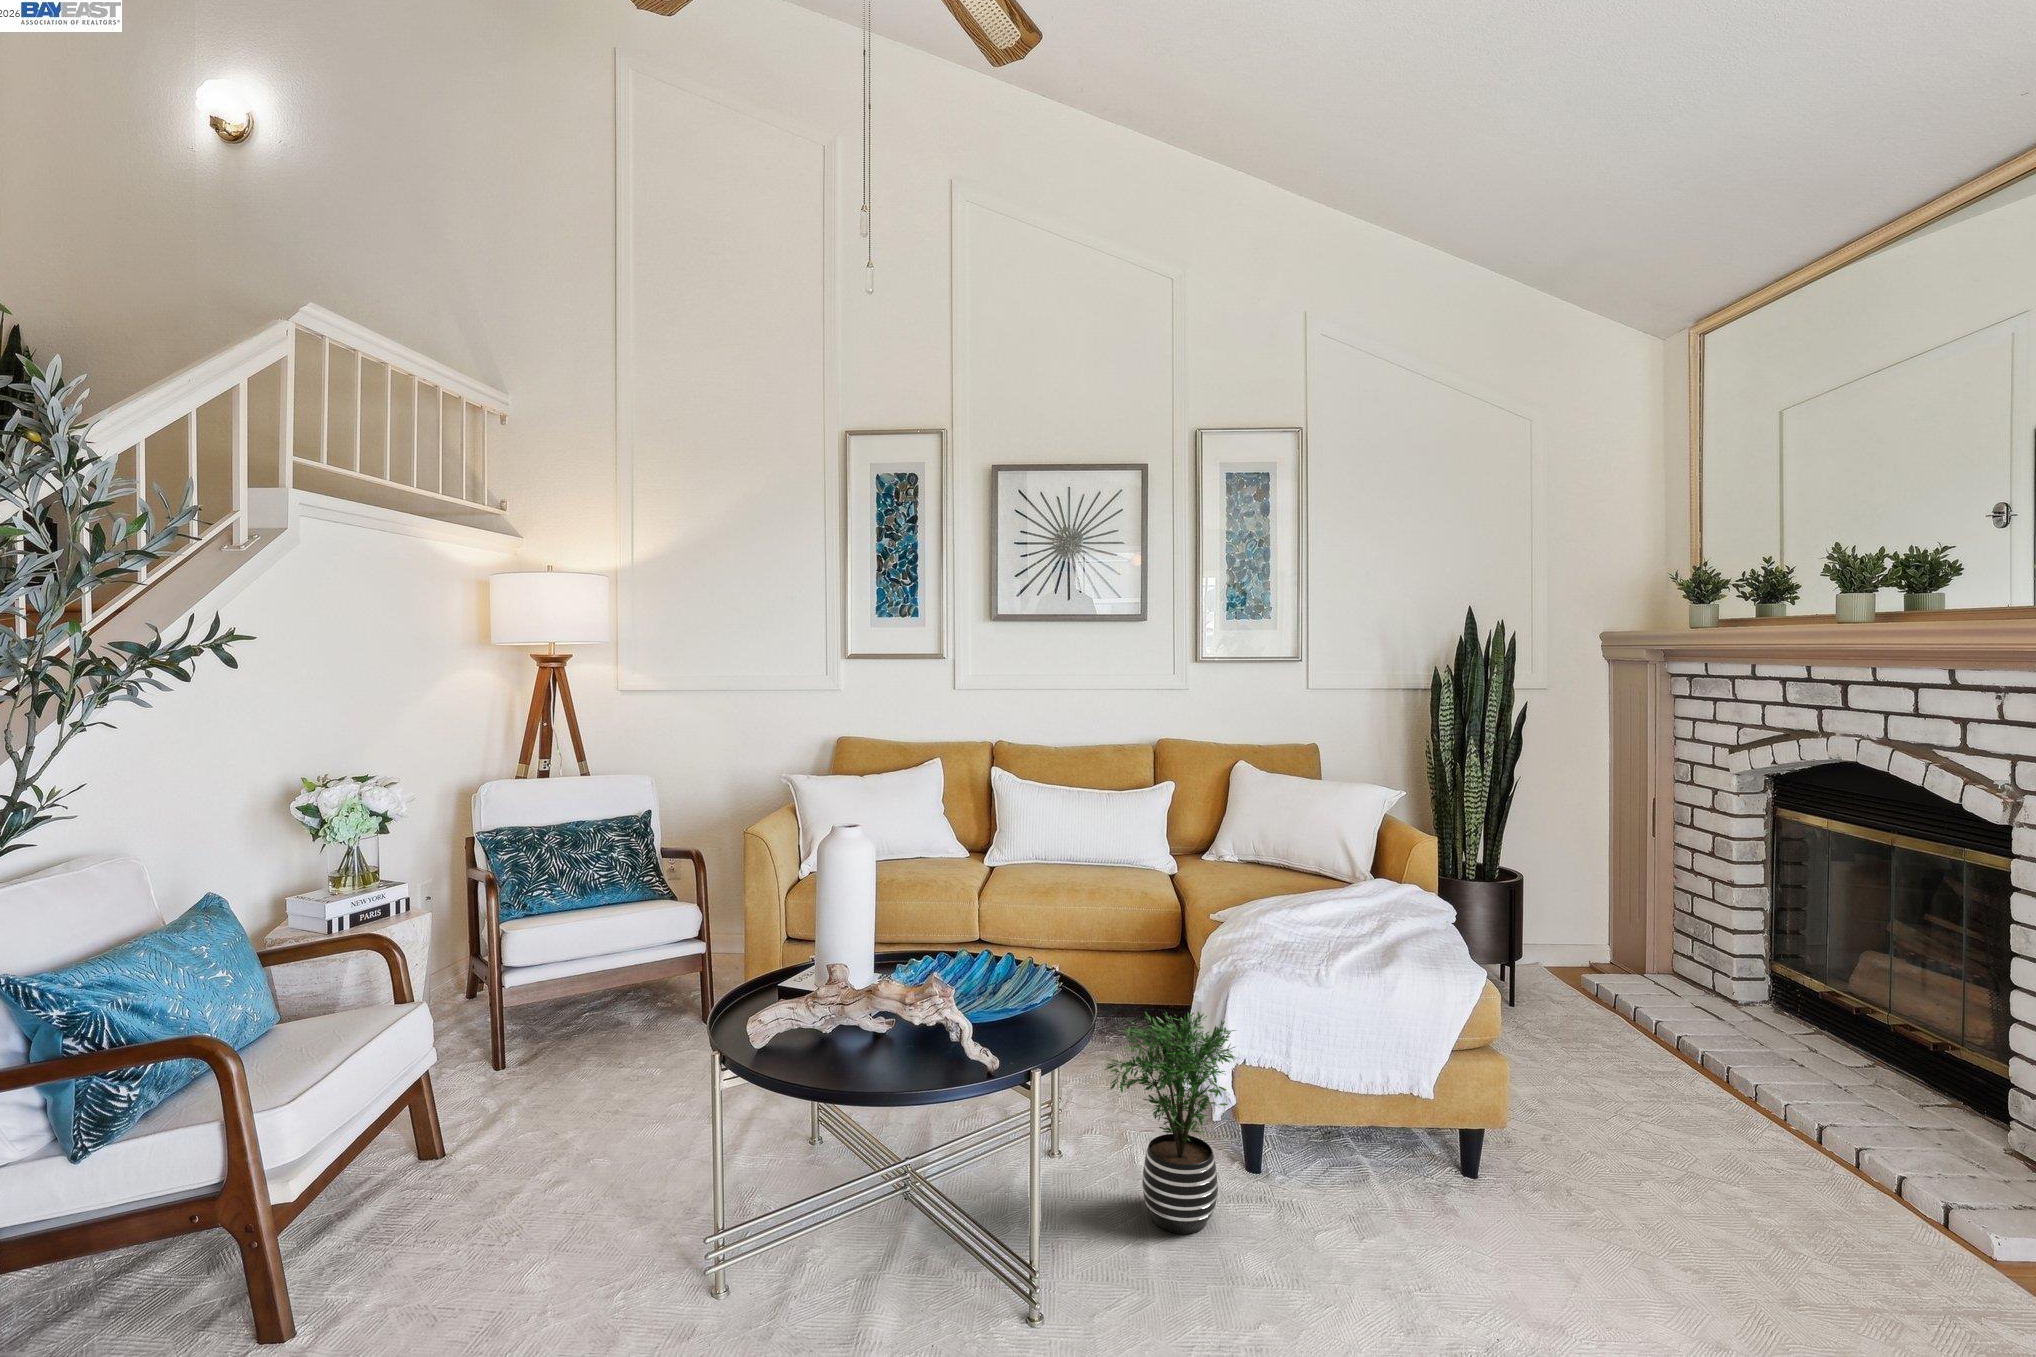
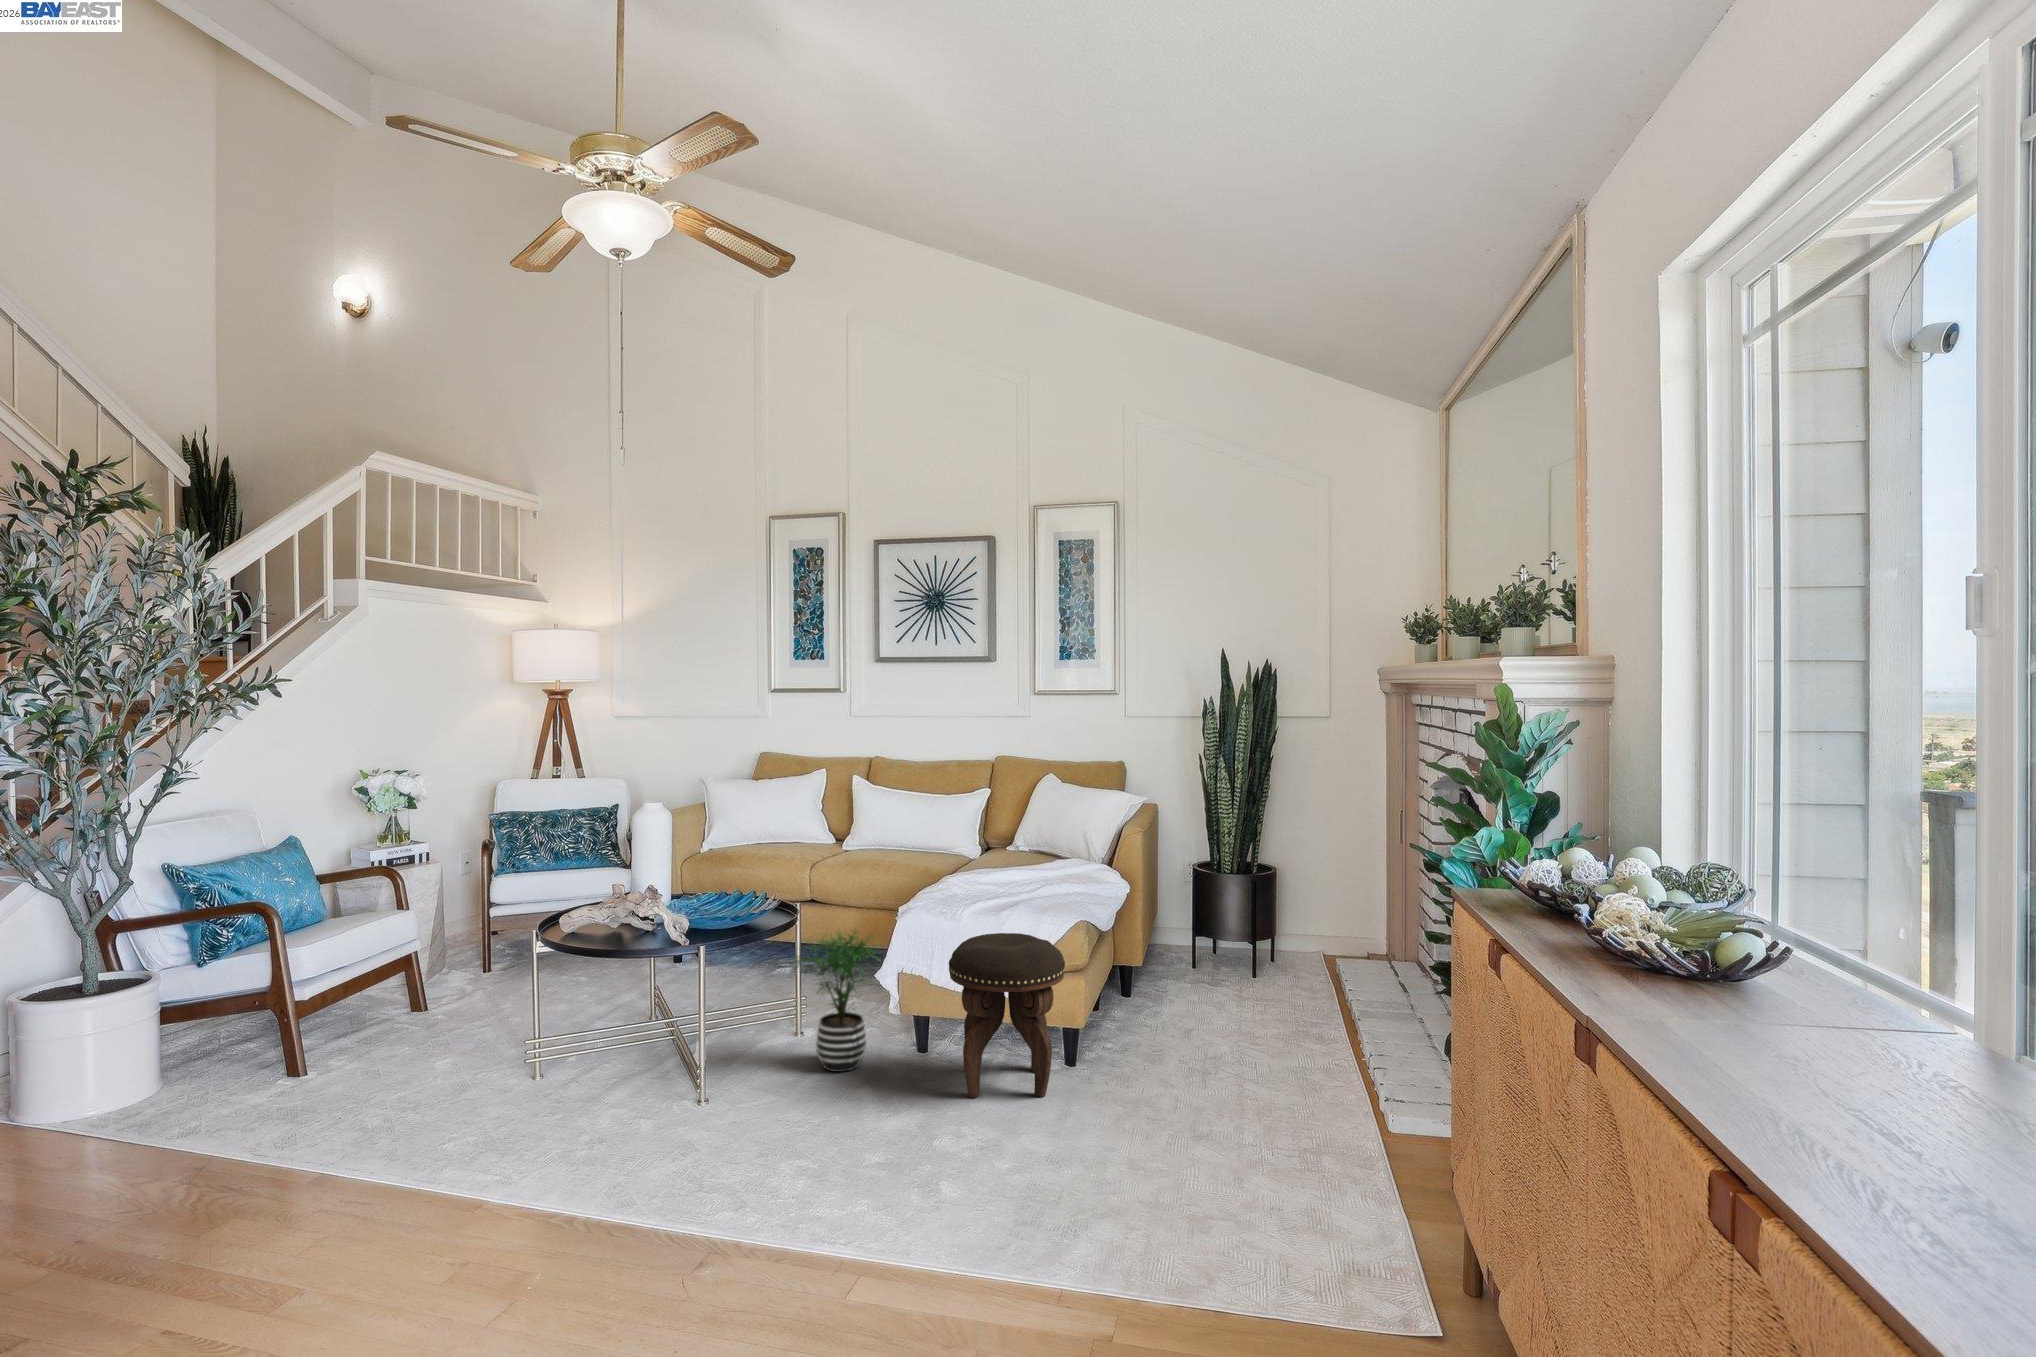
footstool: none [1361,1007,1550,1273] -> present [949,933,1065,1098]

